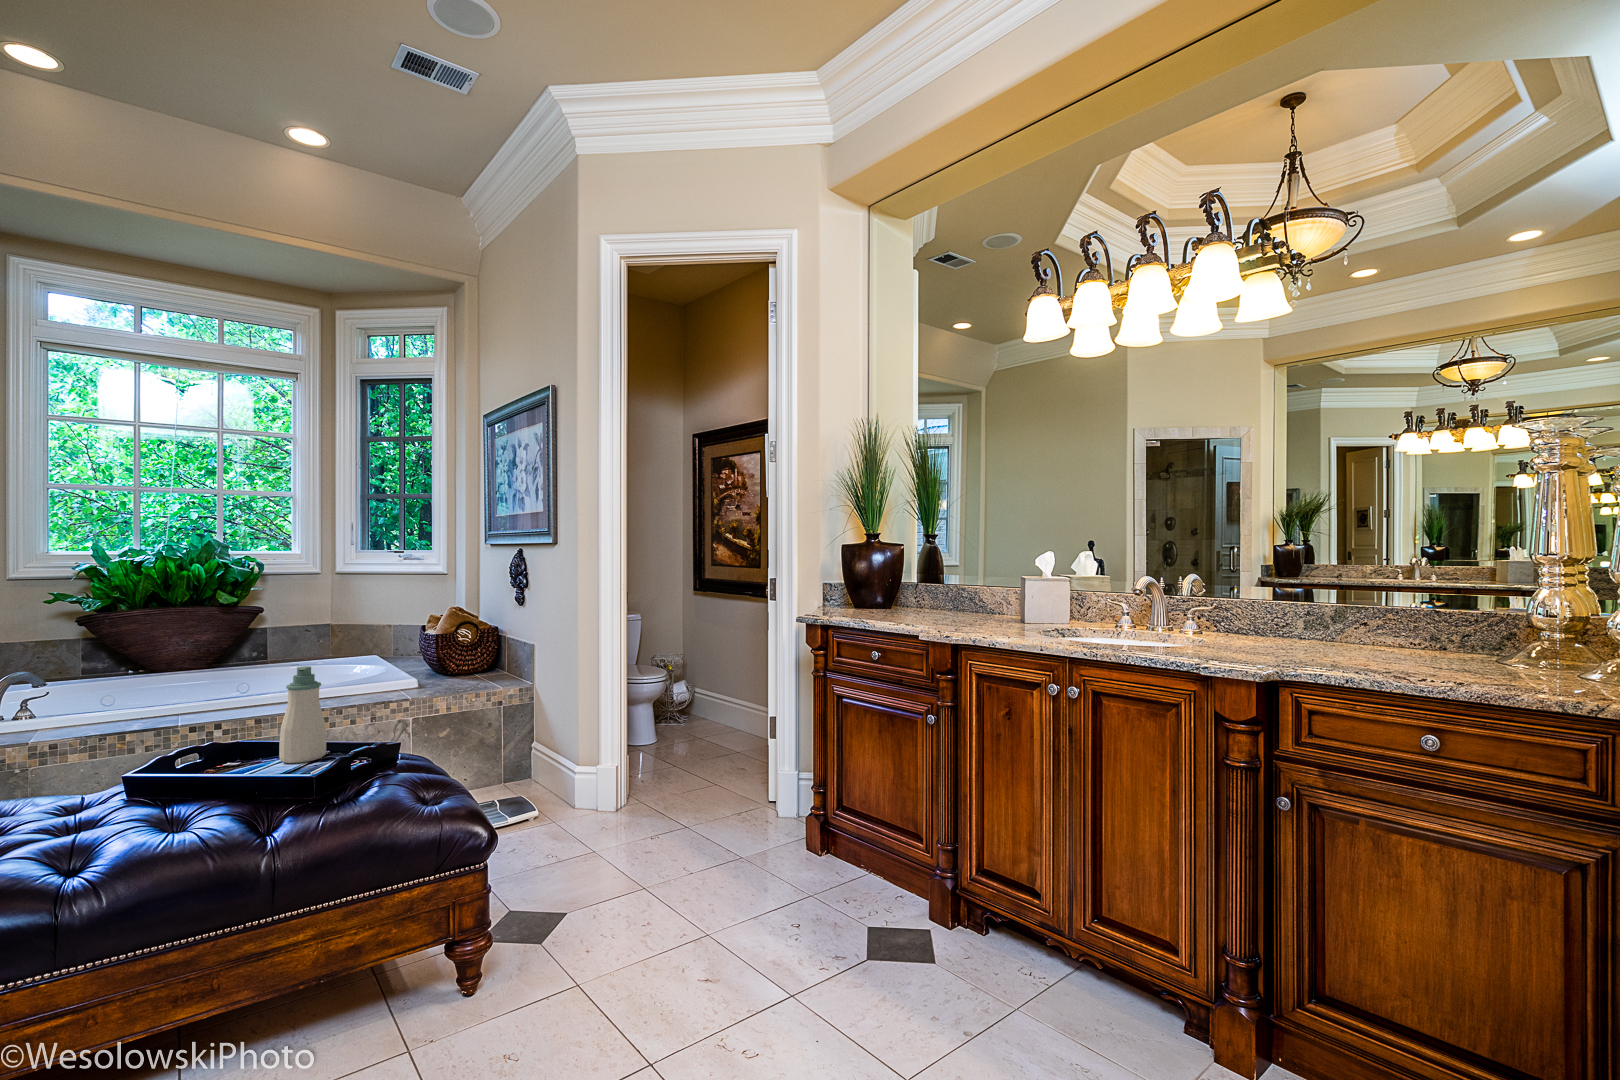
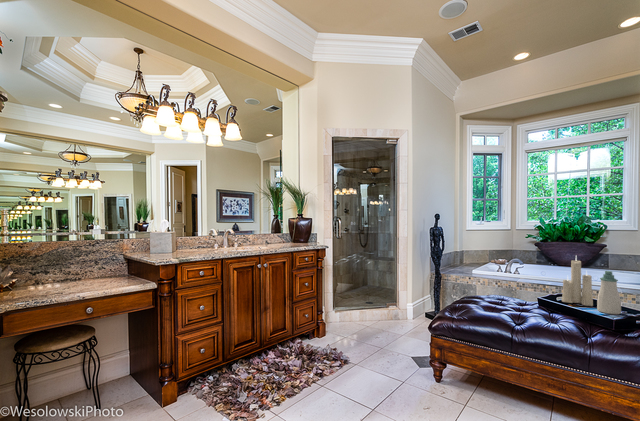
candle: none [191,633,266,766] -> present [562,258,593,306]

